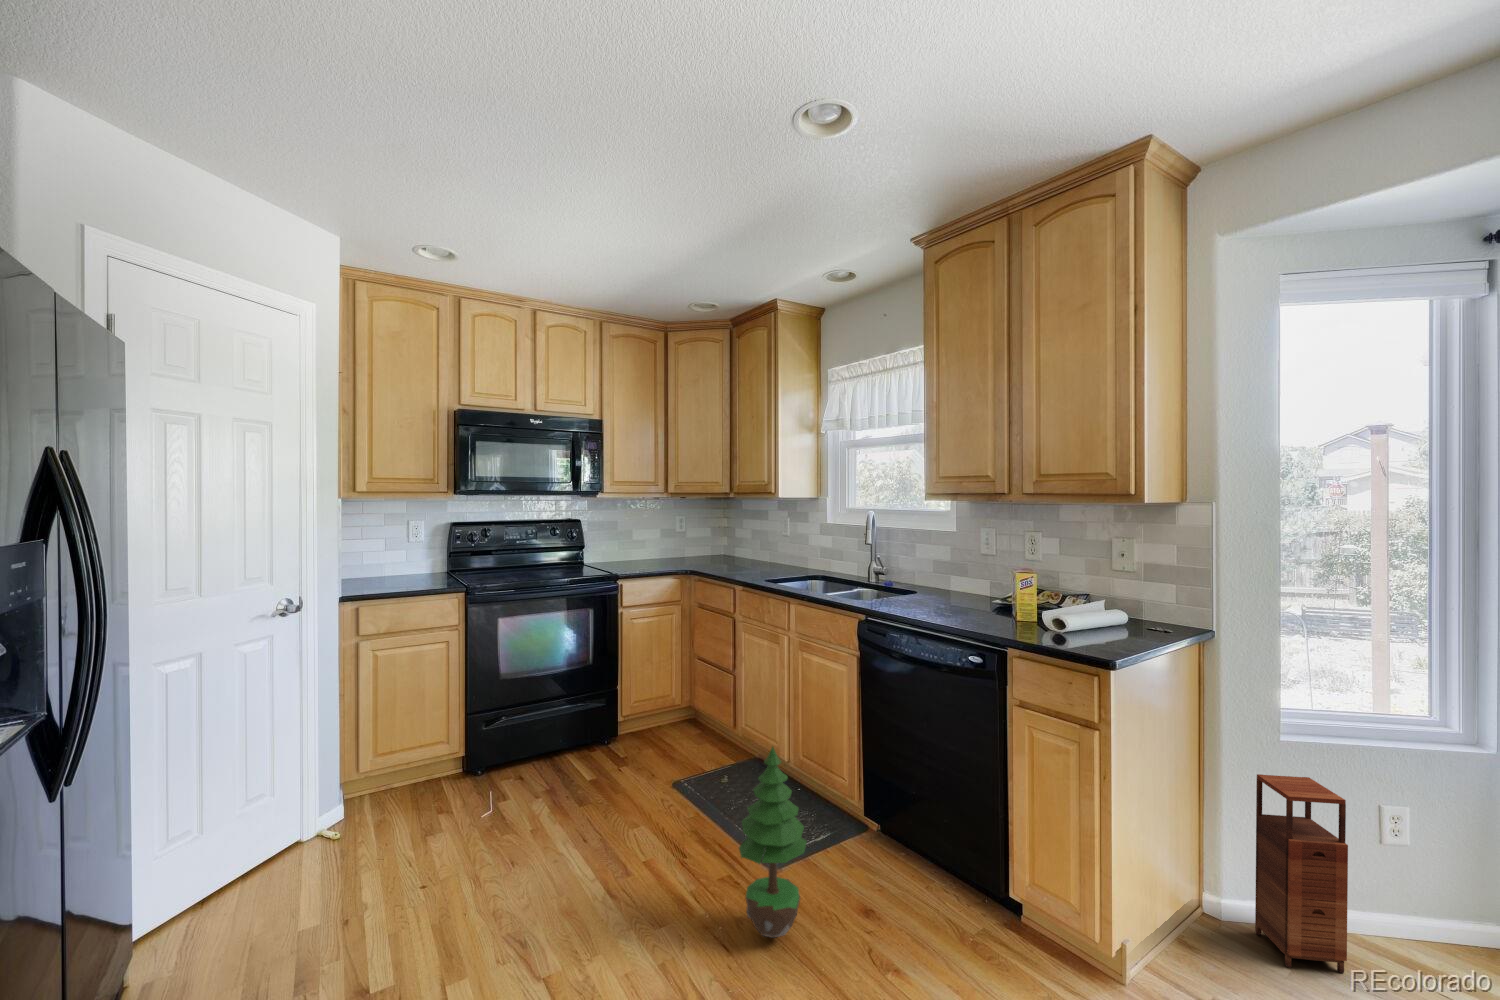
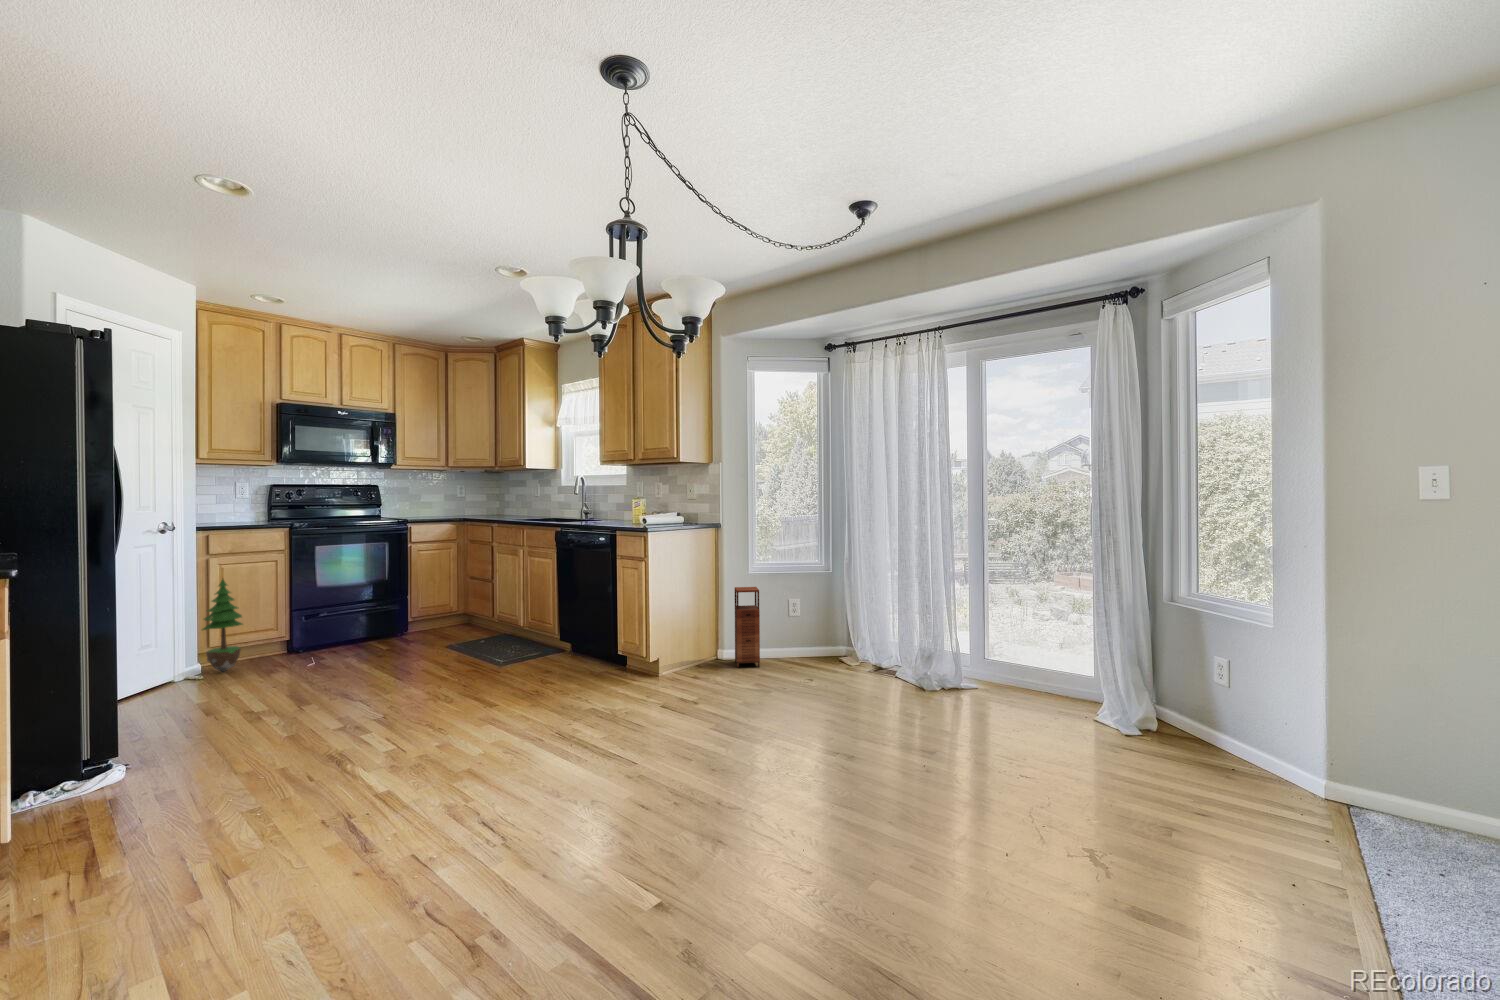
potted tree: present [739,747,807,938] -> present [202,579,242,672]

